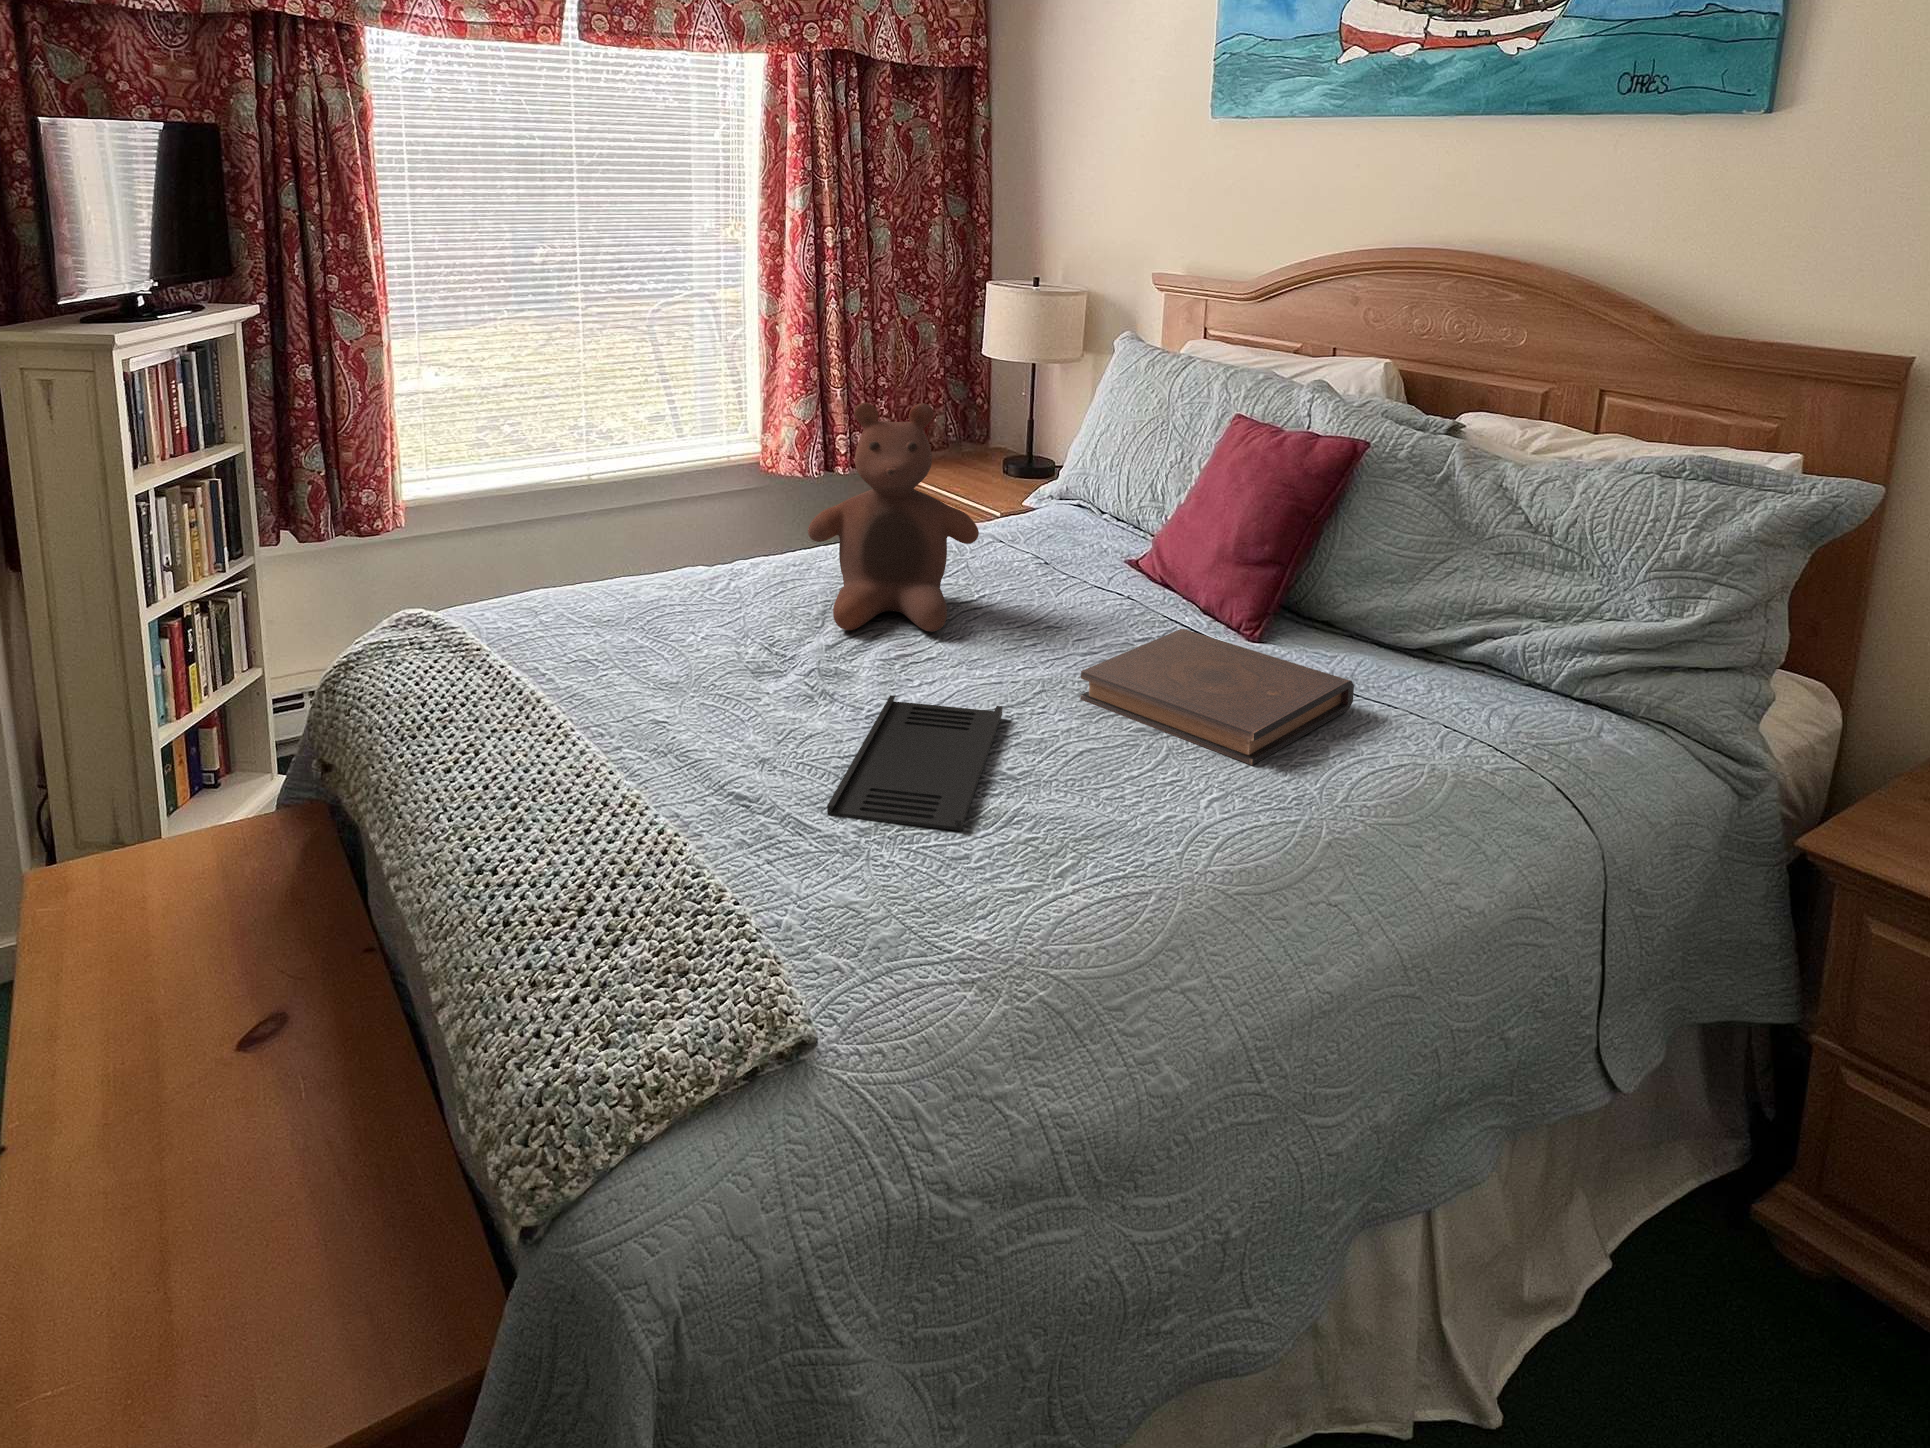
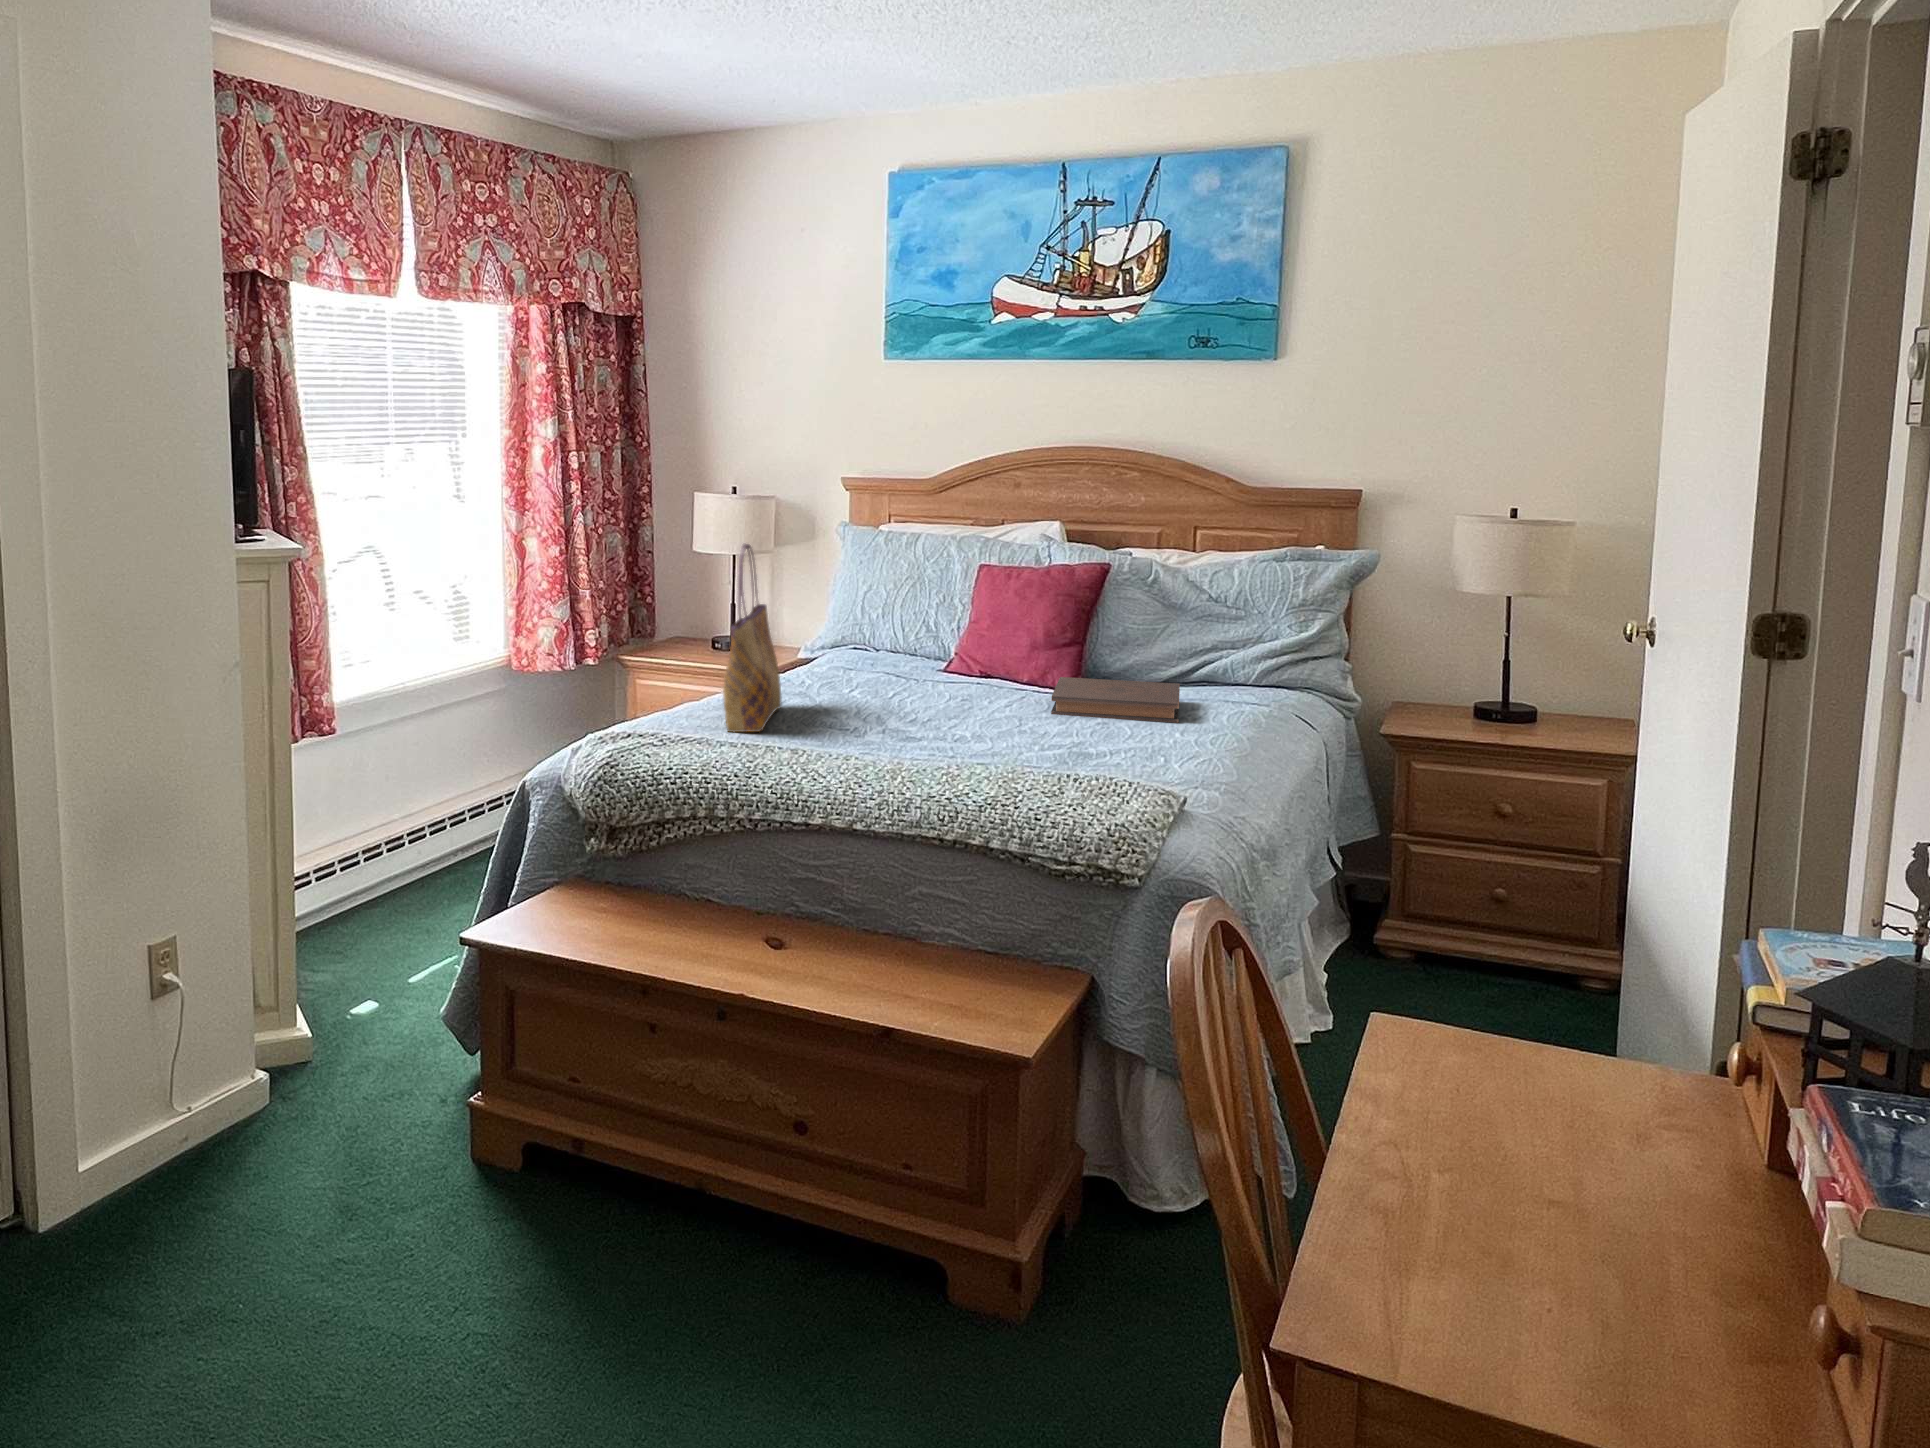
tote bag: none [535,384,726,660] -> present [723,543,782,732]
stuffed bear: present [808,403,979,632] -> none [807,552,925,705]
tray: present [827,696,1002,831] -> none [968,717,1110,761]

